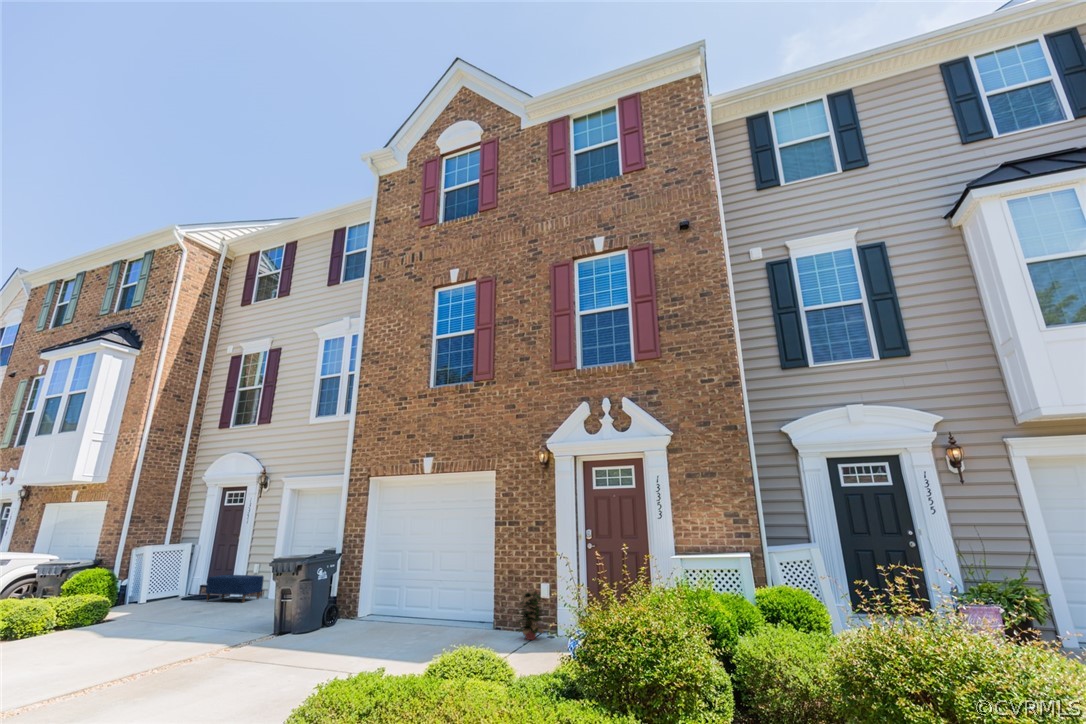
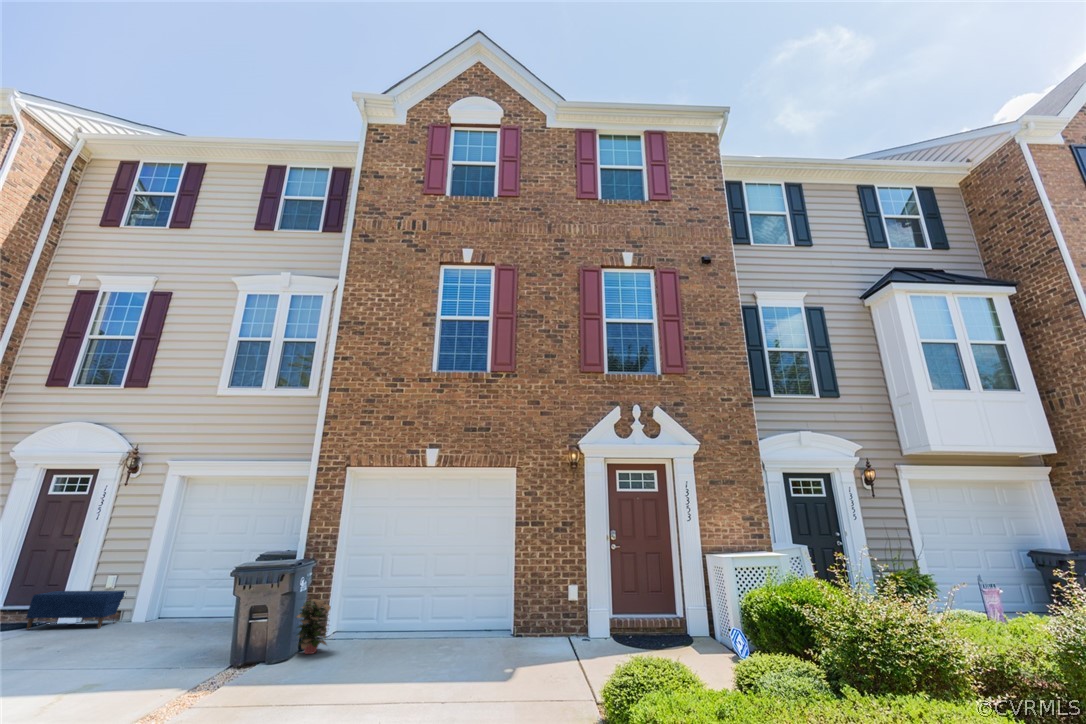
decorative plant: present [517,591,544,640] -> present [297,599,331,654]

